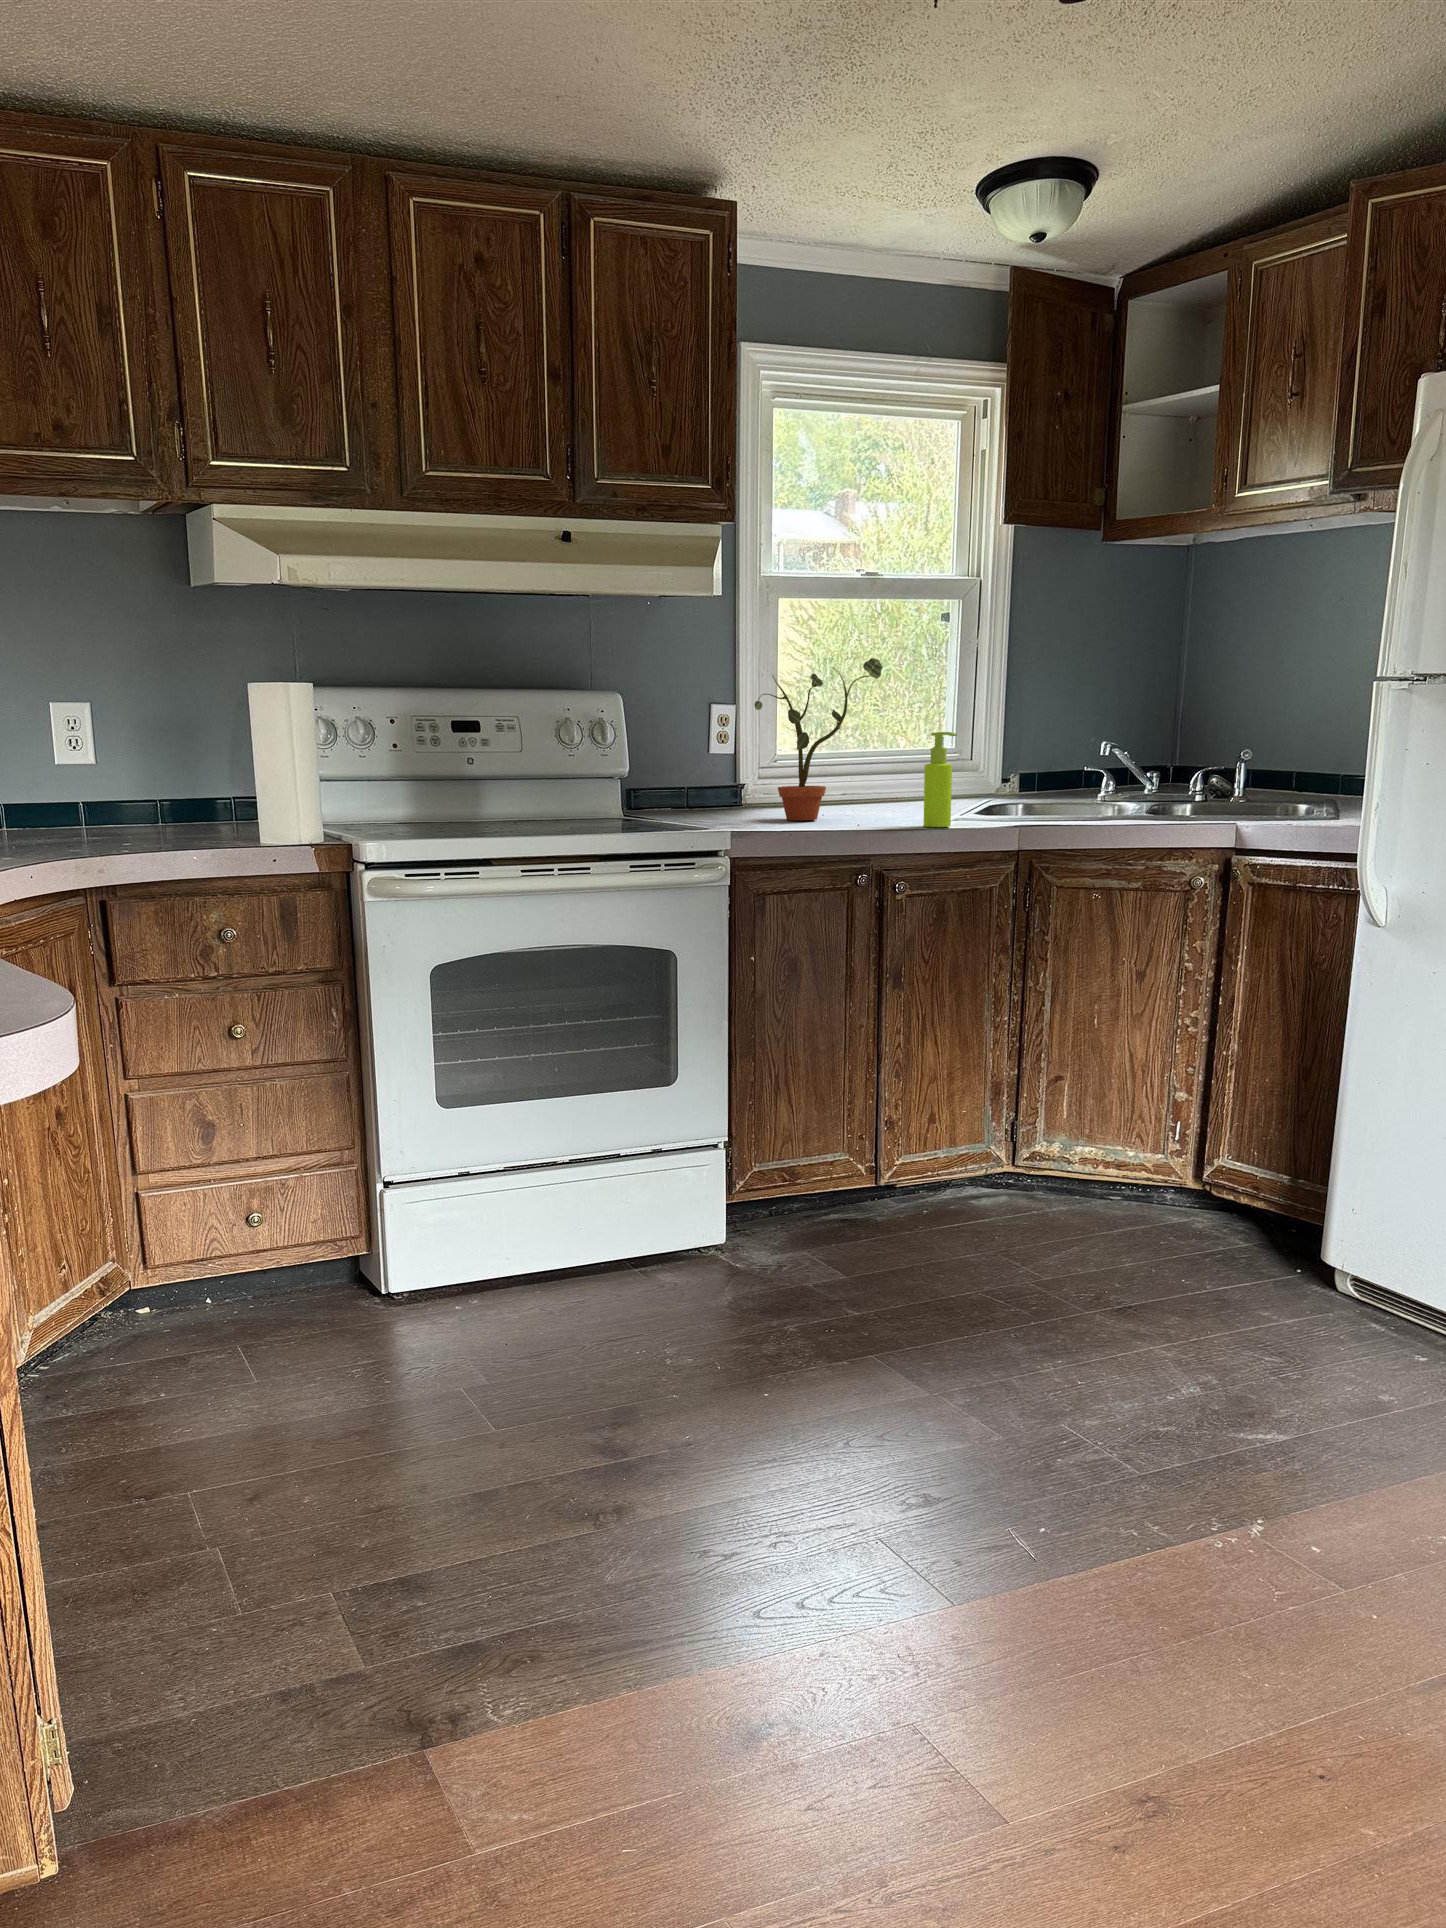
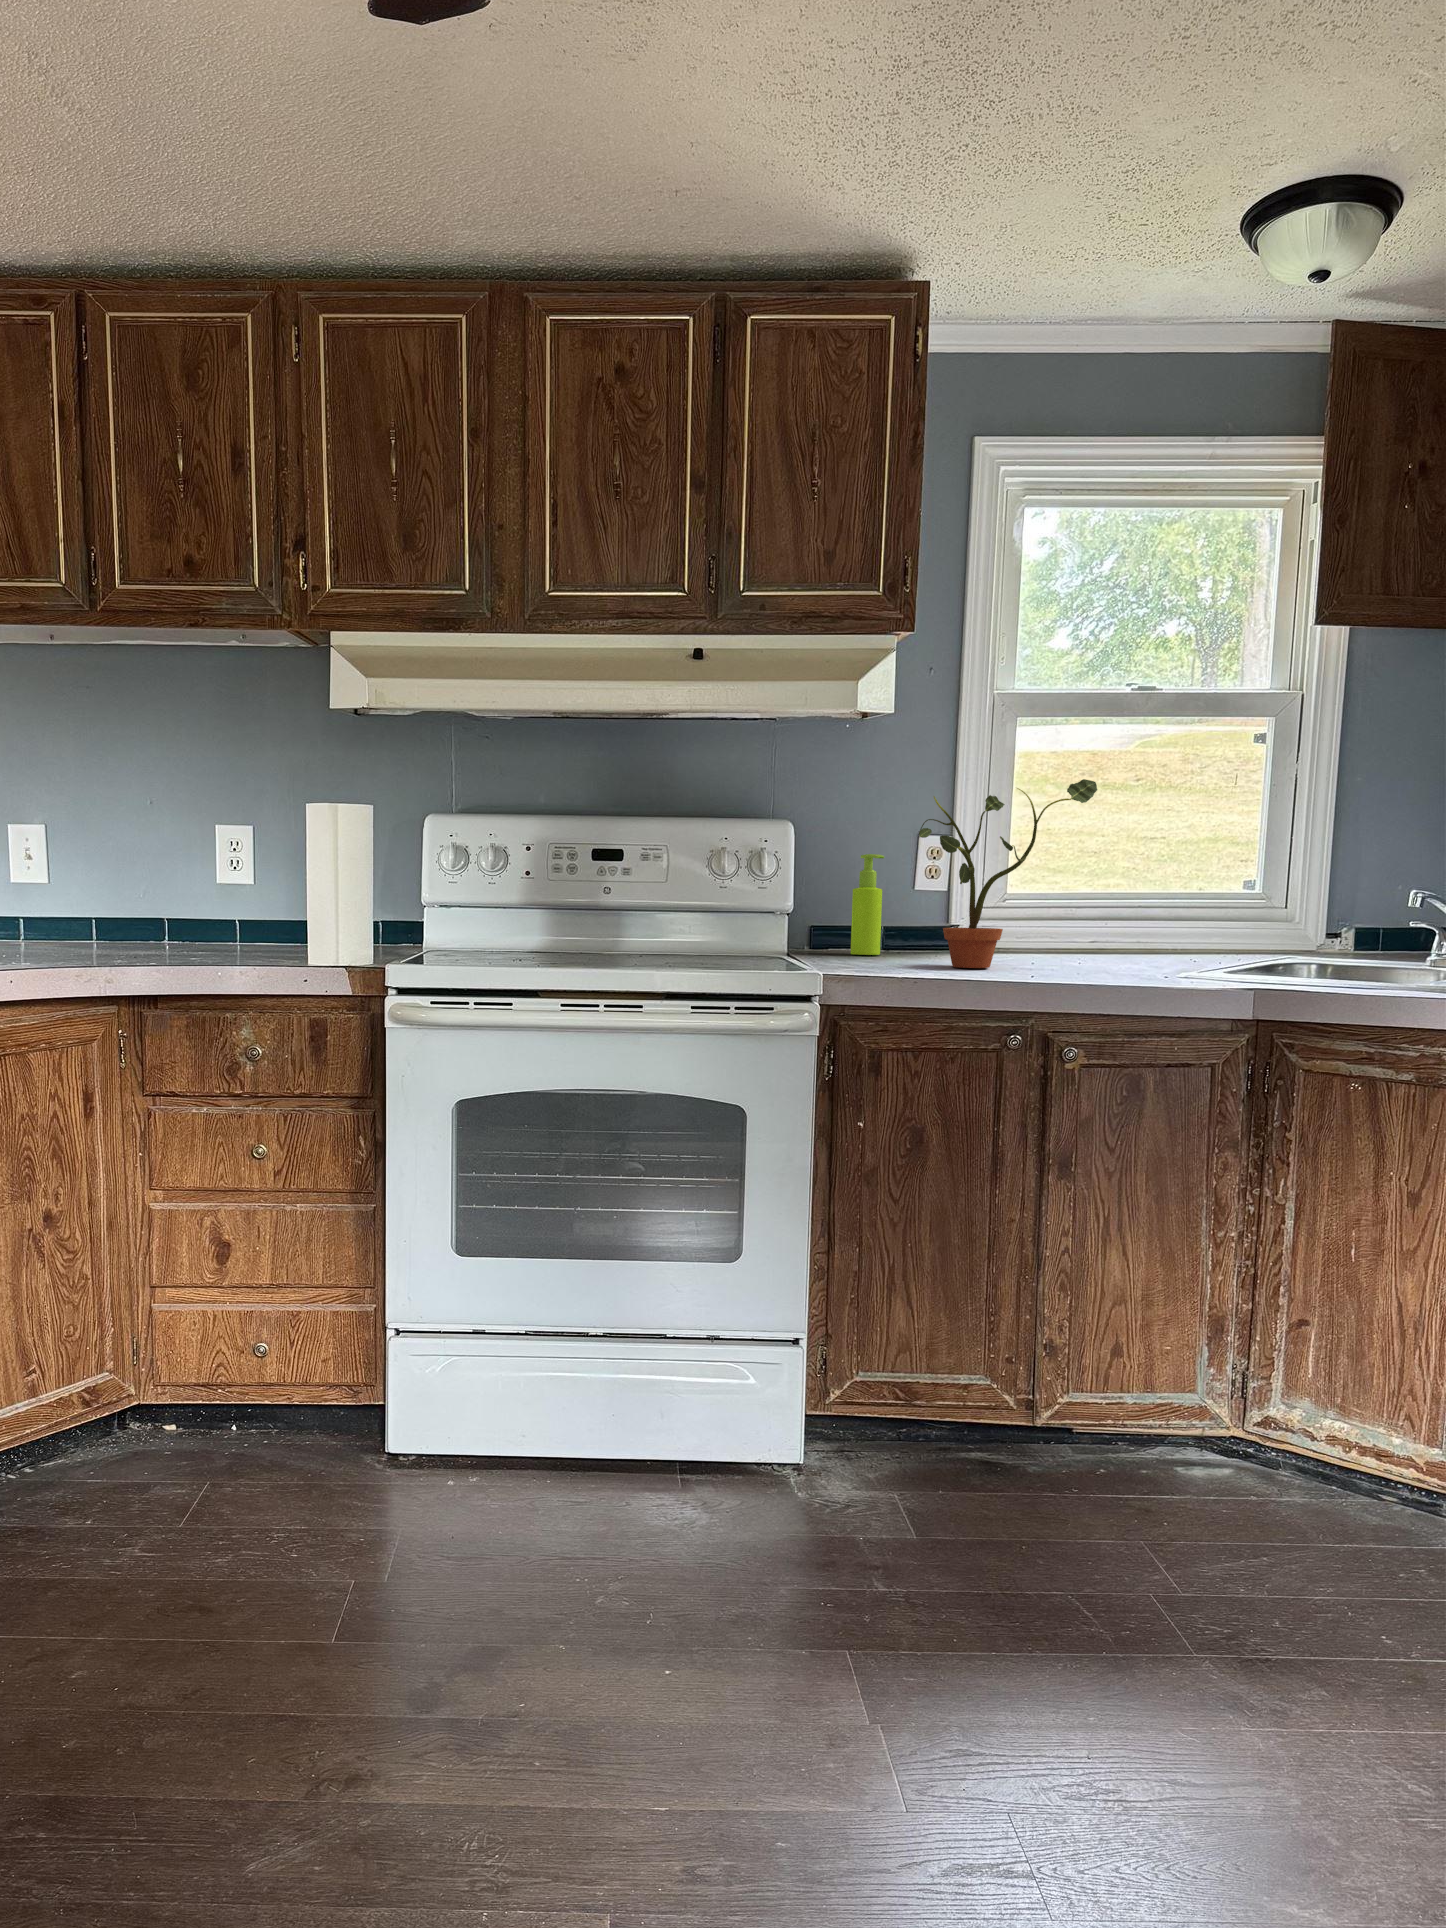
soap dispenser: present [923,732,957,827] -> present [851,854,884,955]

